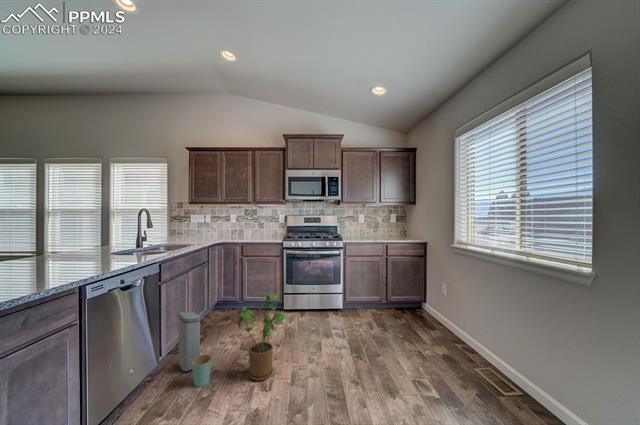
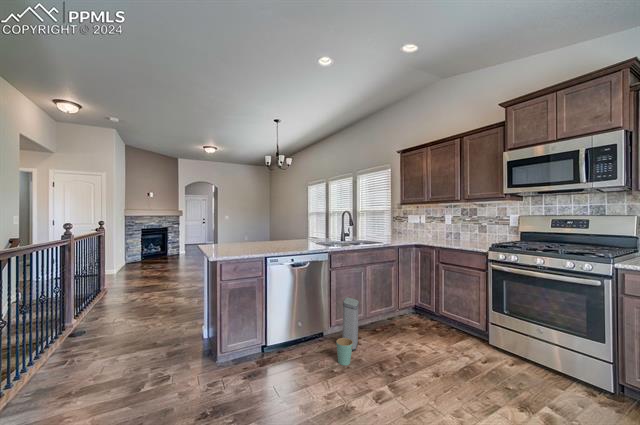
house plant: present [238,294,288,381] -> none [370,302,418,393]

